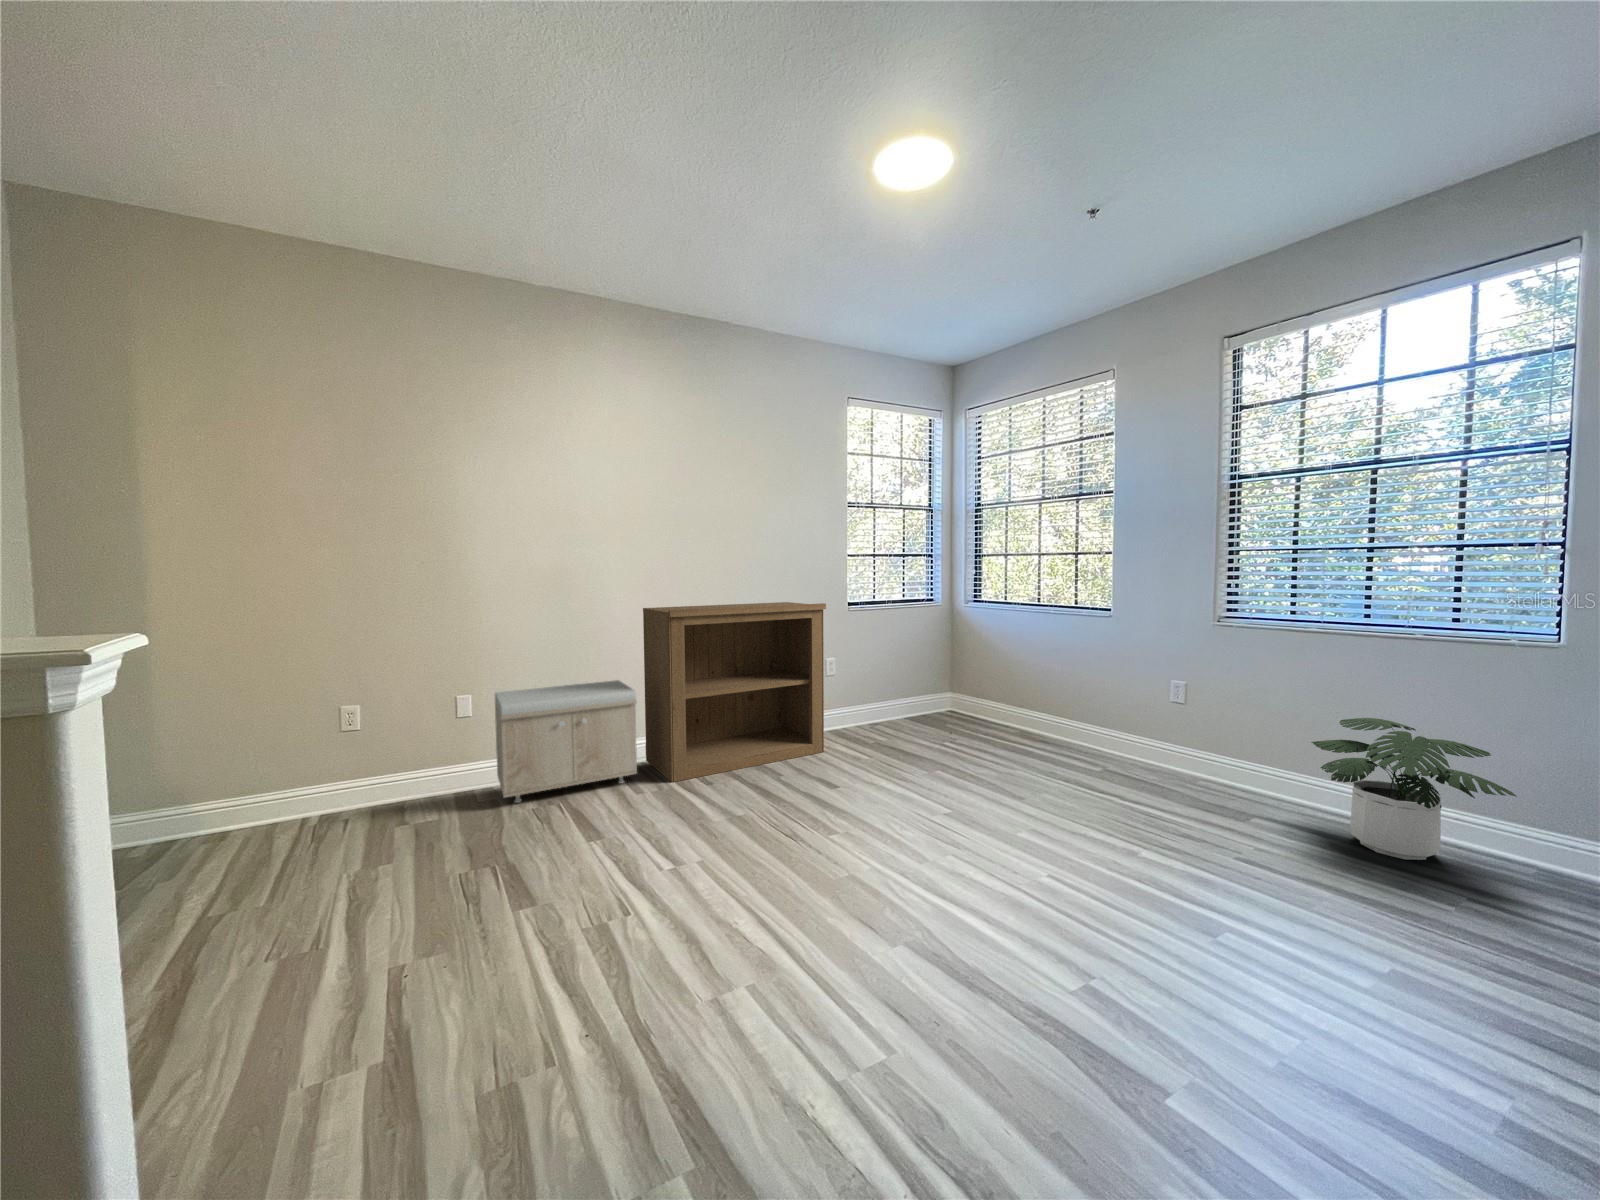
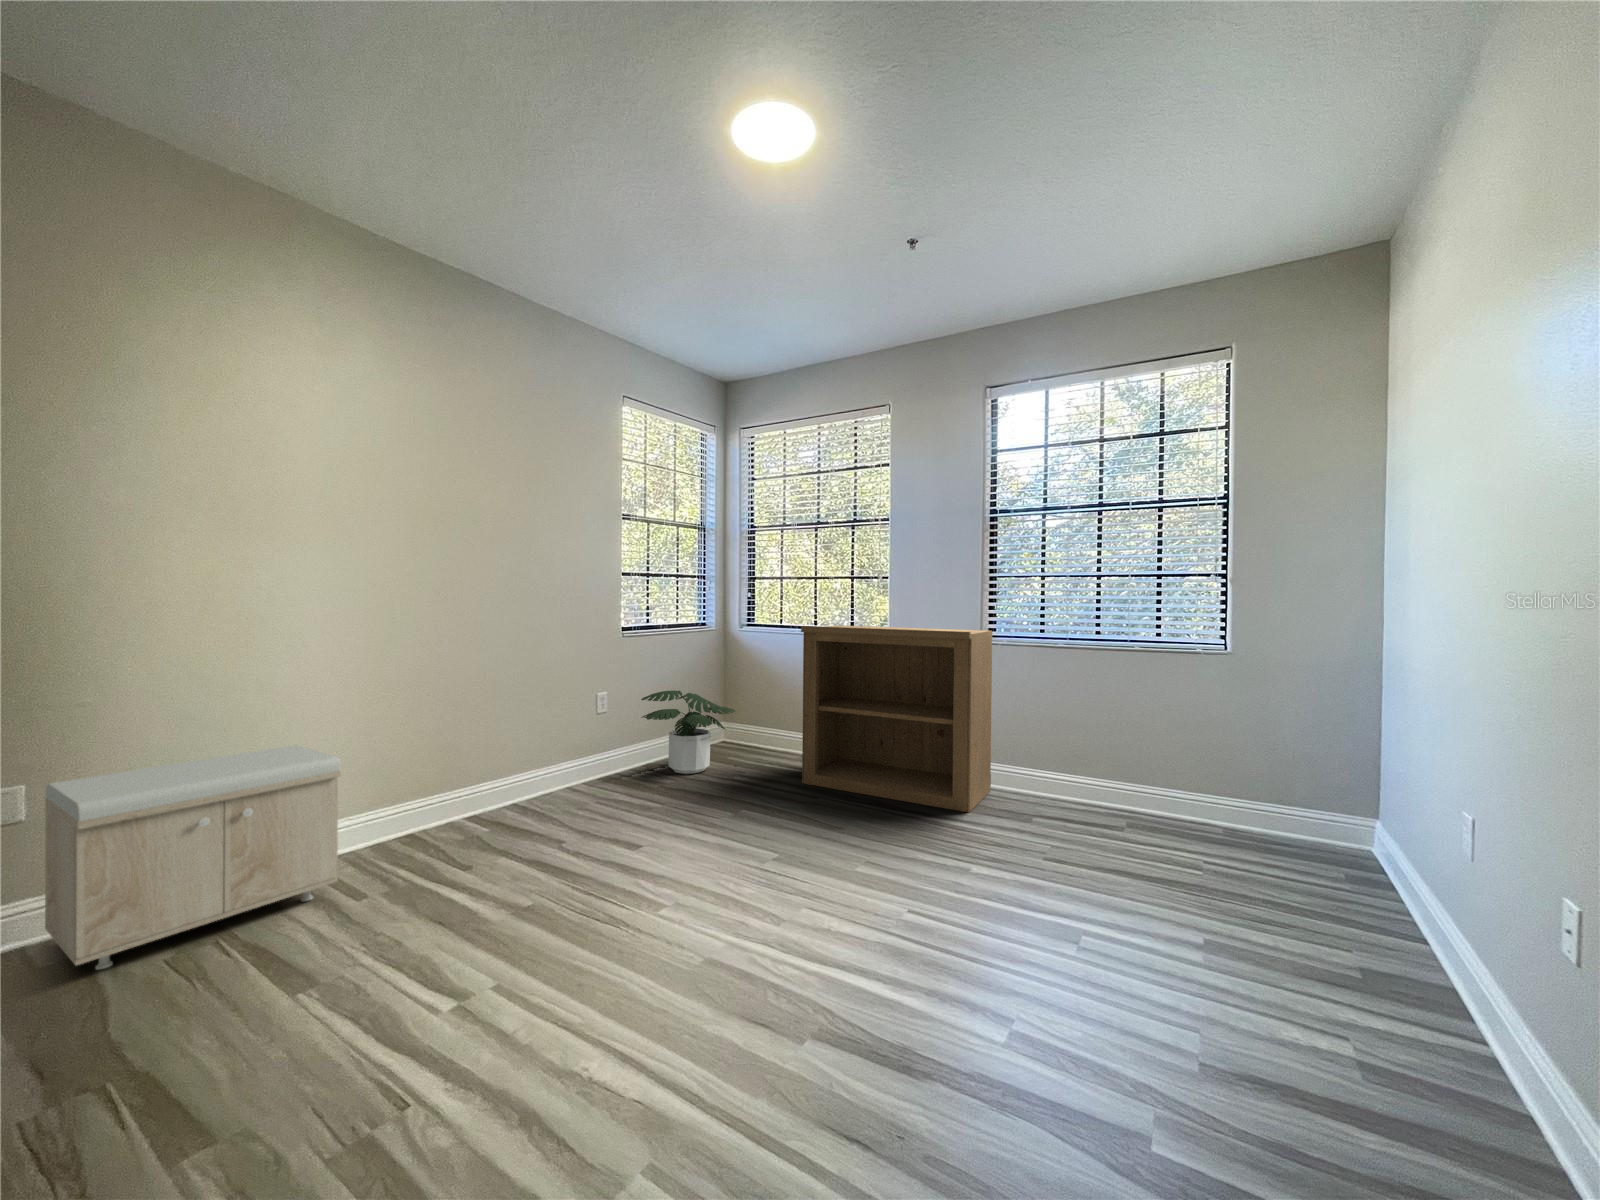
bookshelf: present [643,602,826,782] -> present [801,625,992,812]
potted plant: present [1312,718,1516,860] -> present [641,690,735,774]

